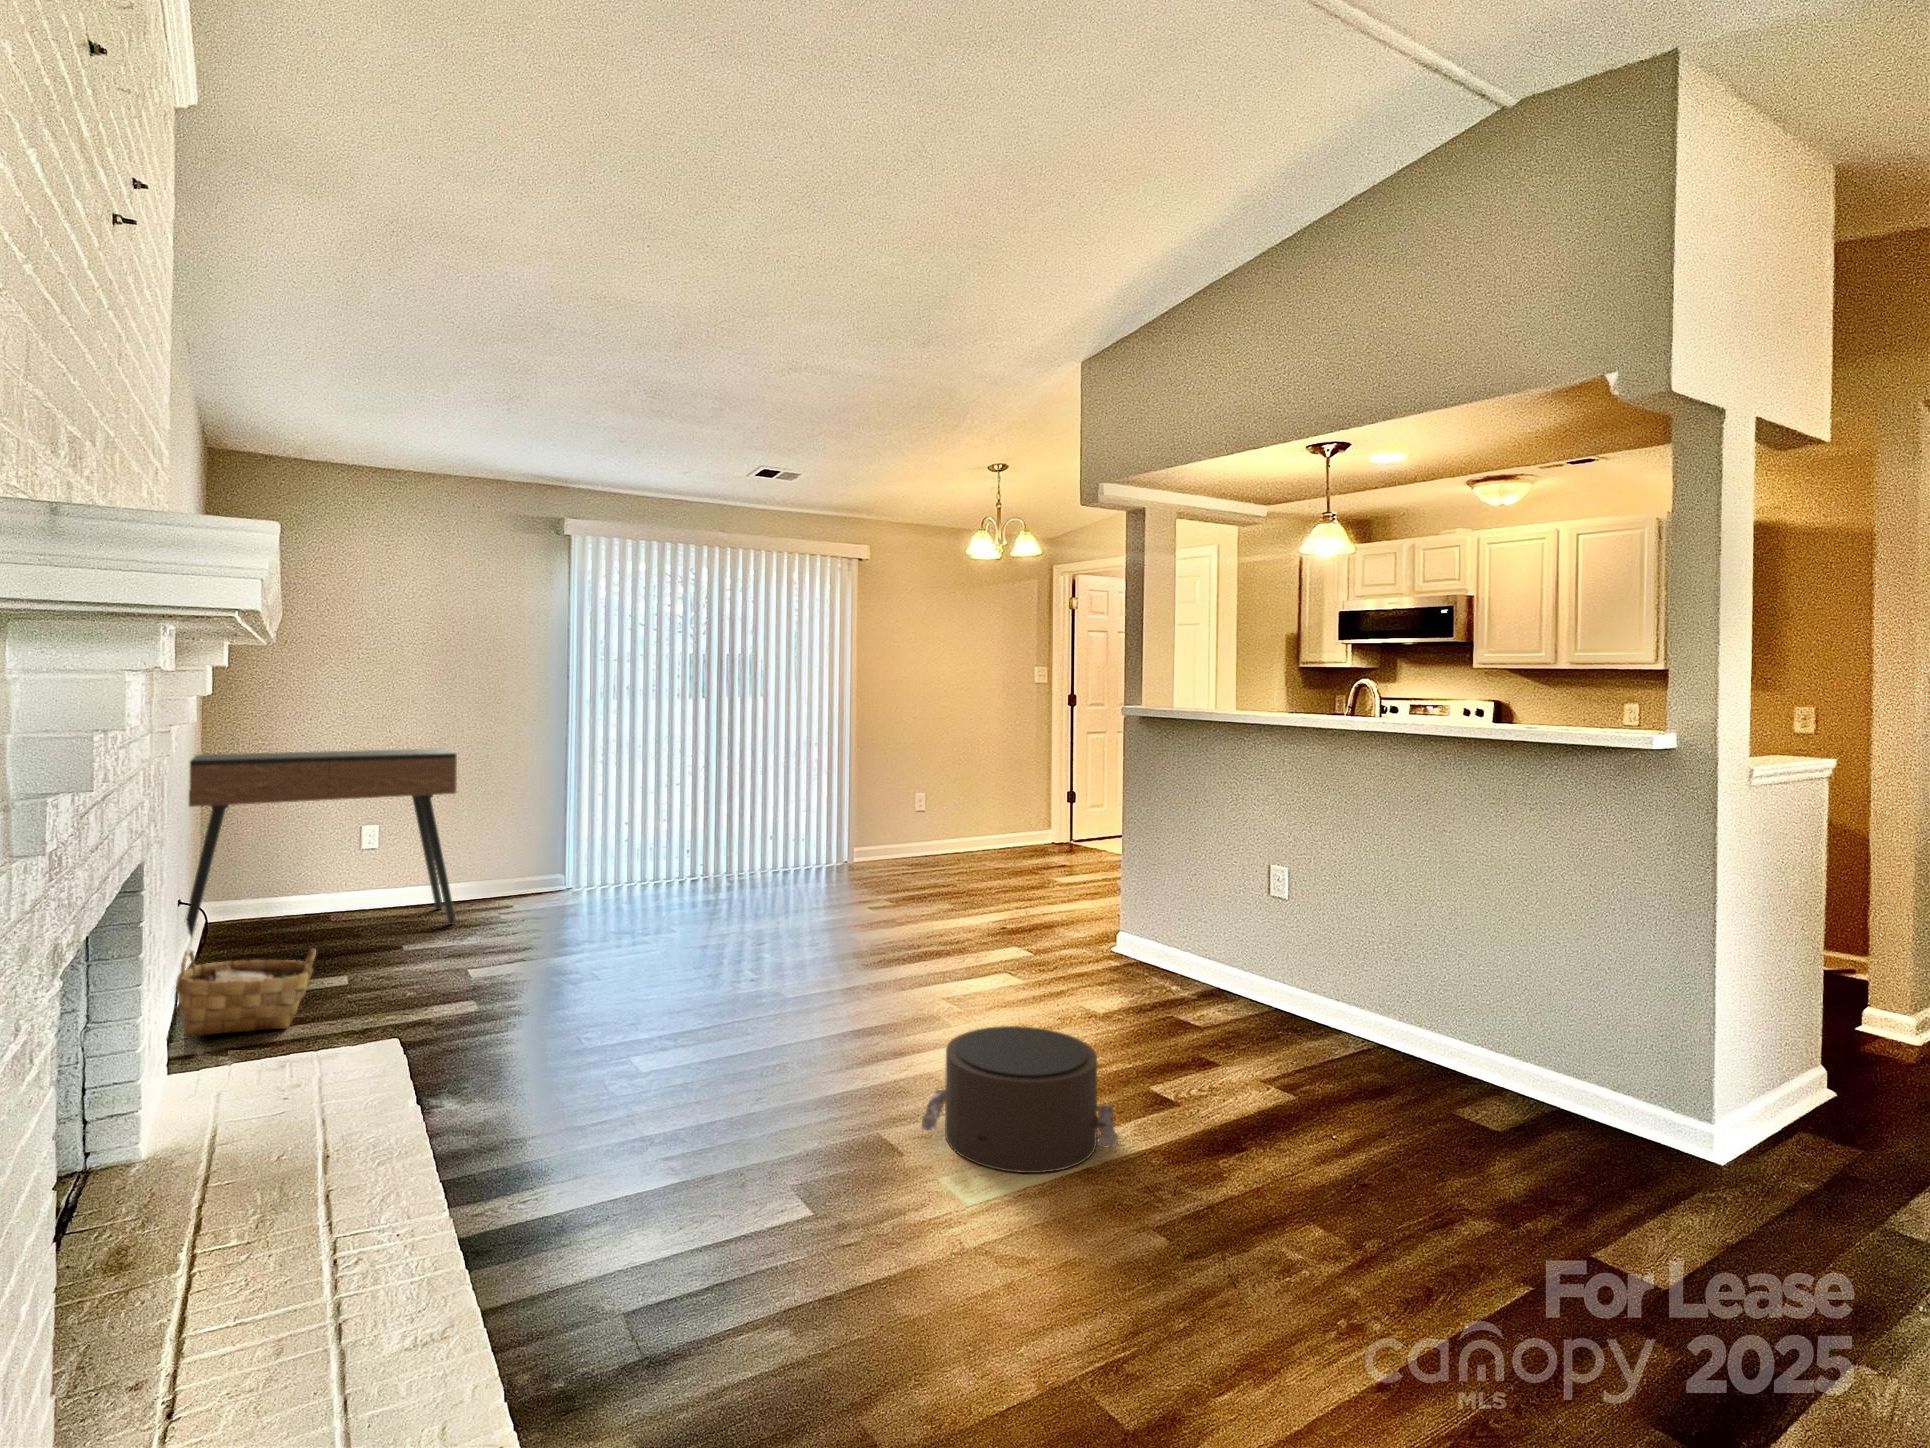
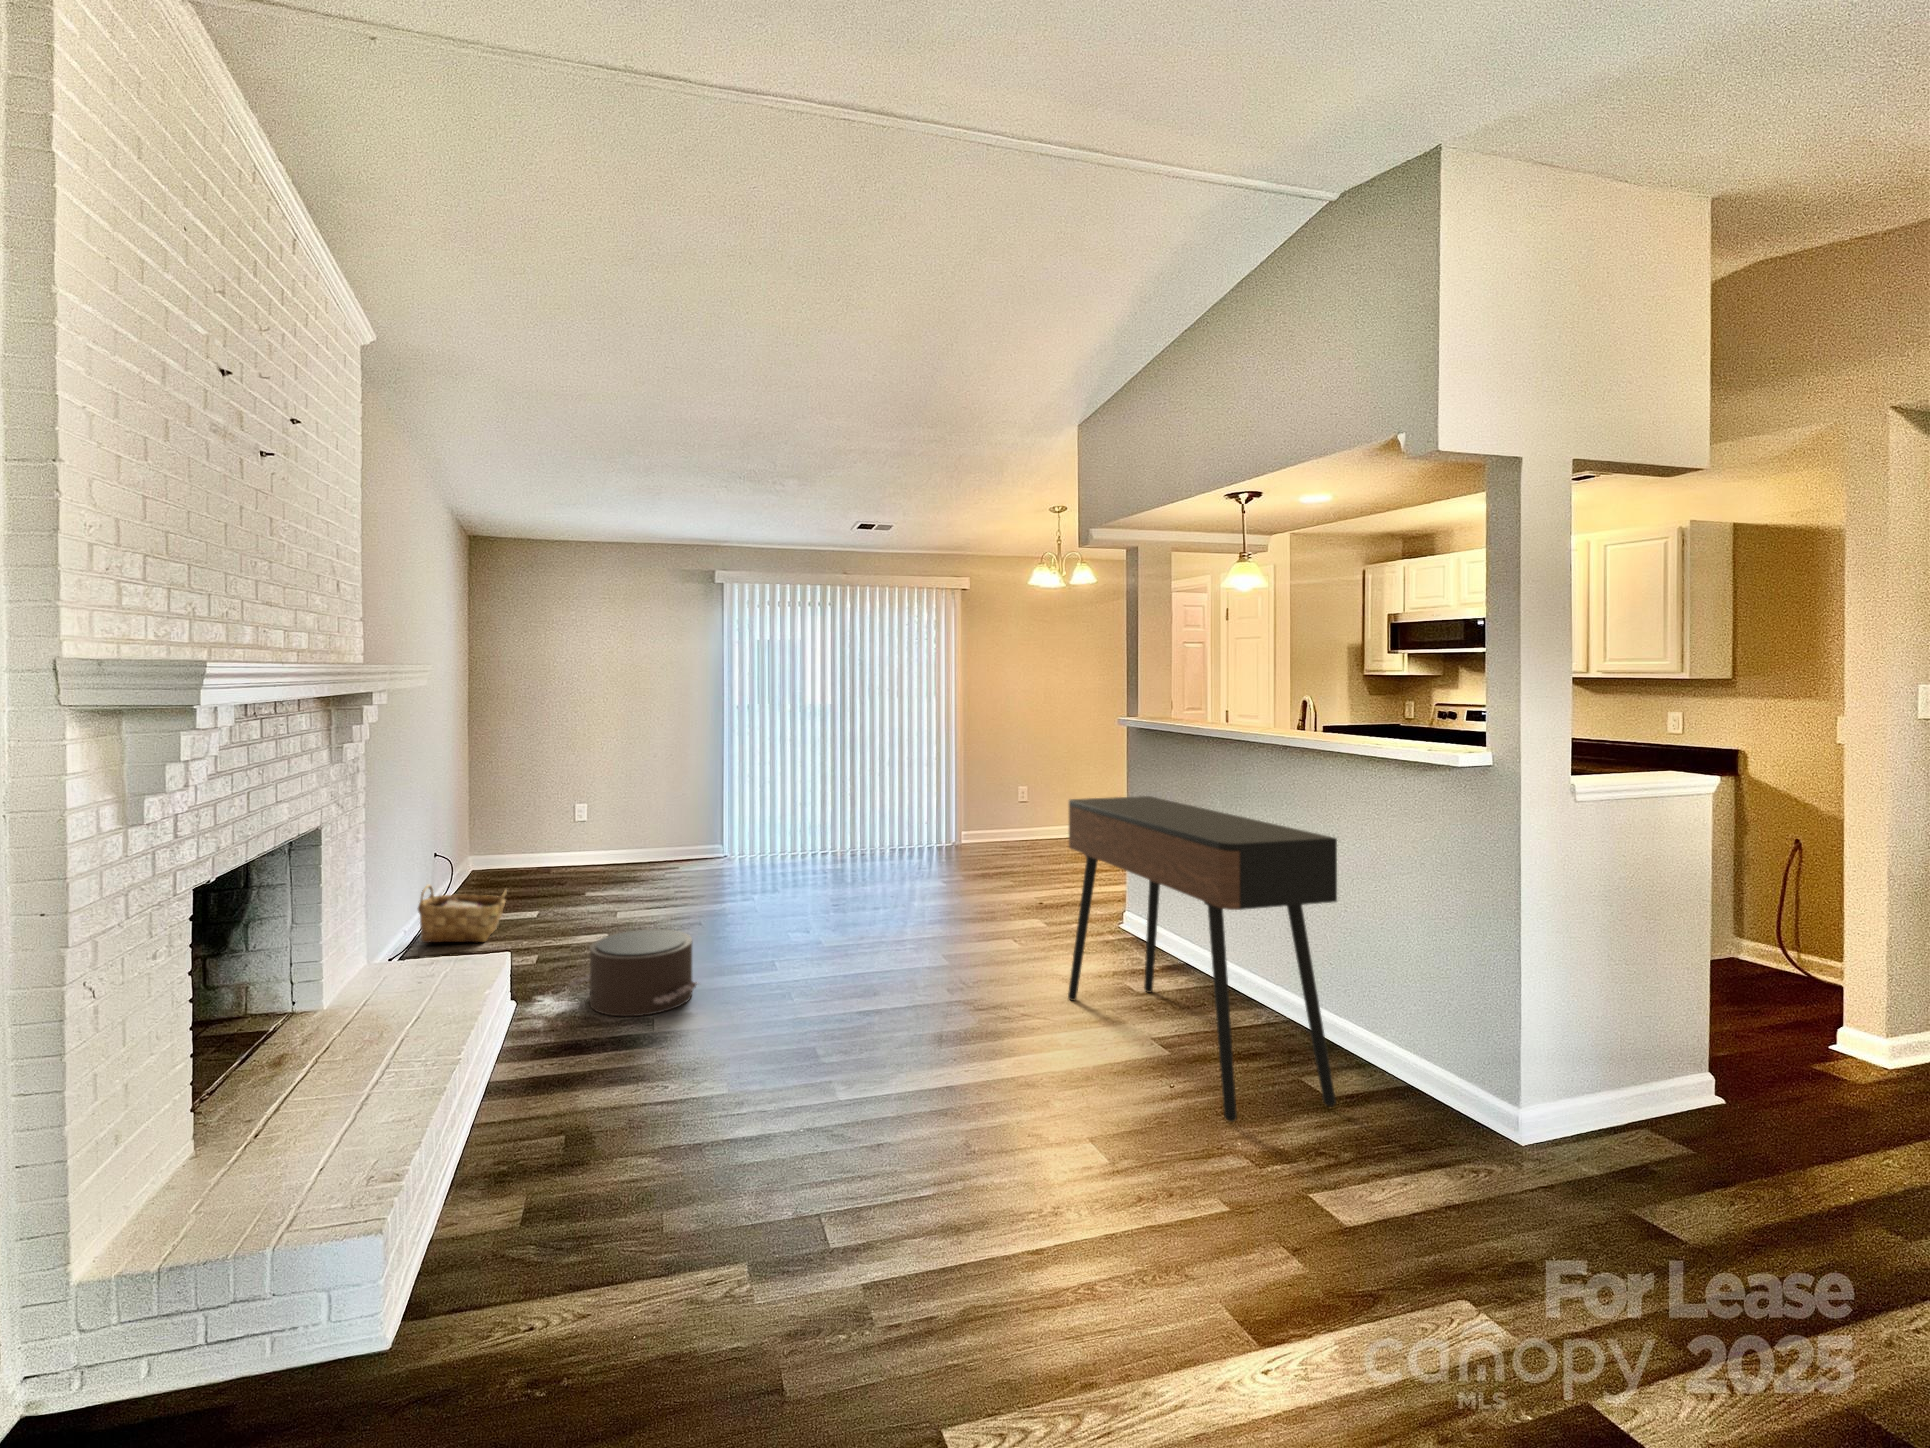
console table: present [185,748,457,937] -> present [1068,796,1337,1122]
pouf: present [922,1026,1118,1173] -> present [570,929,697,1016]

